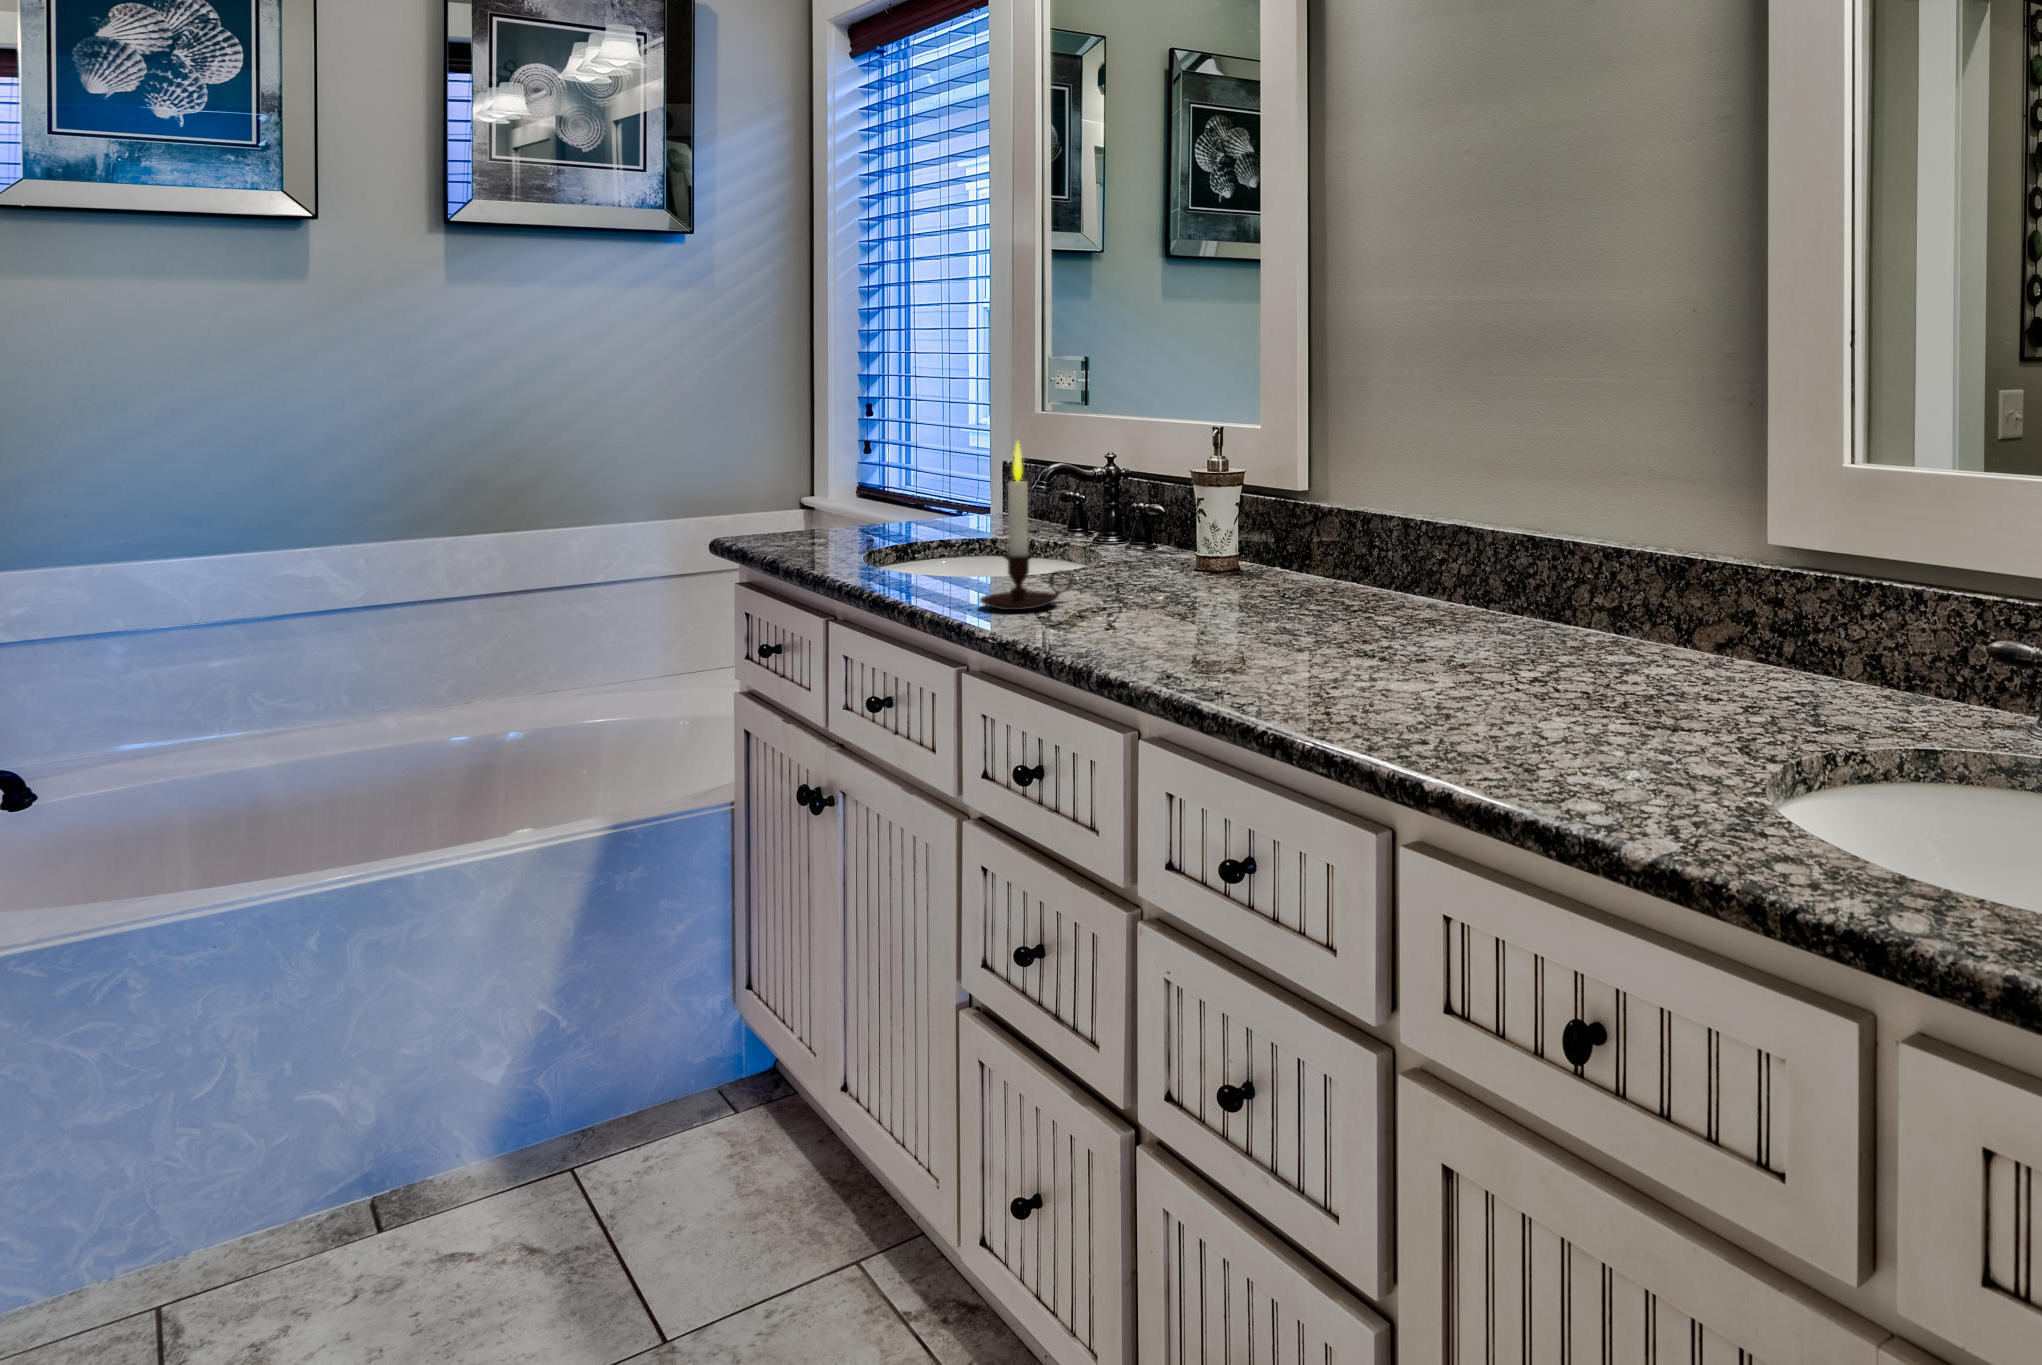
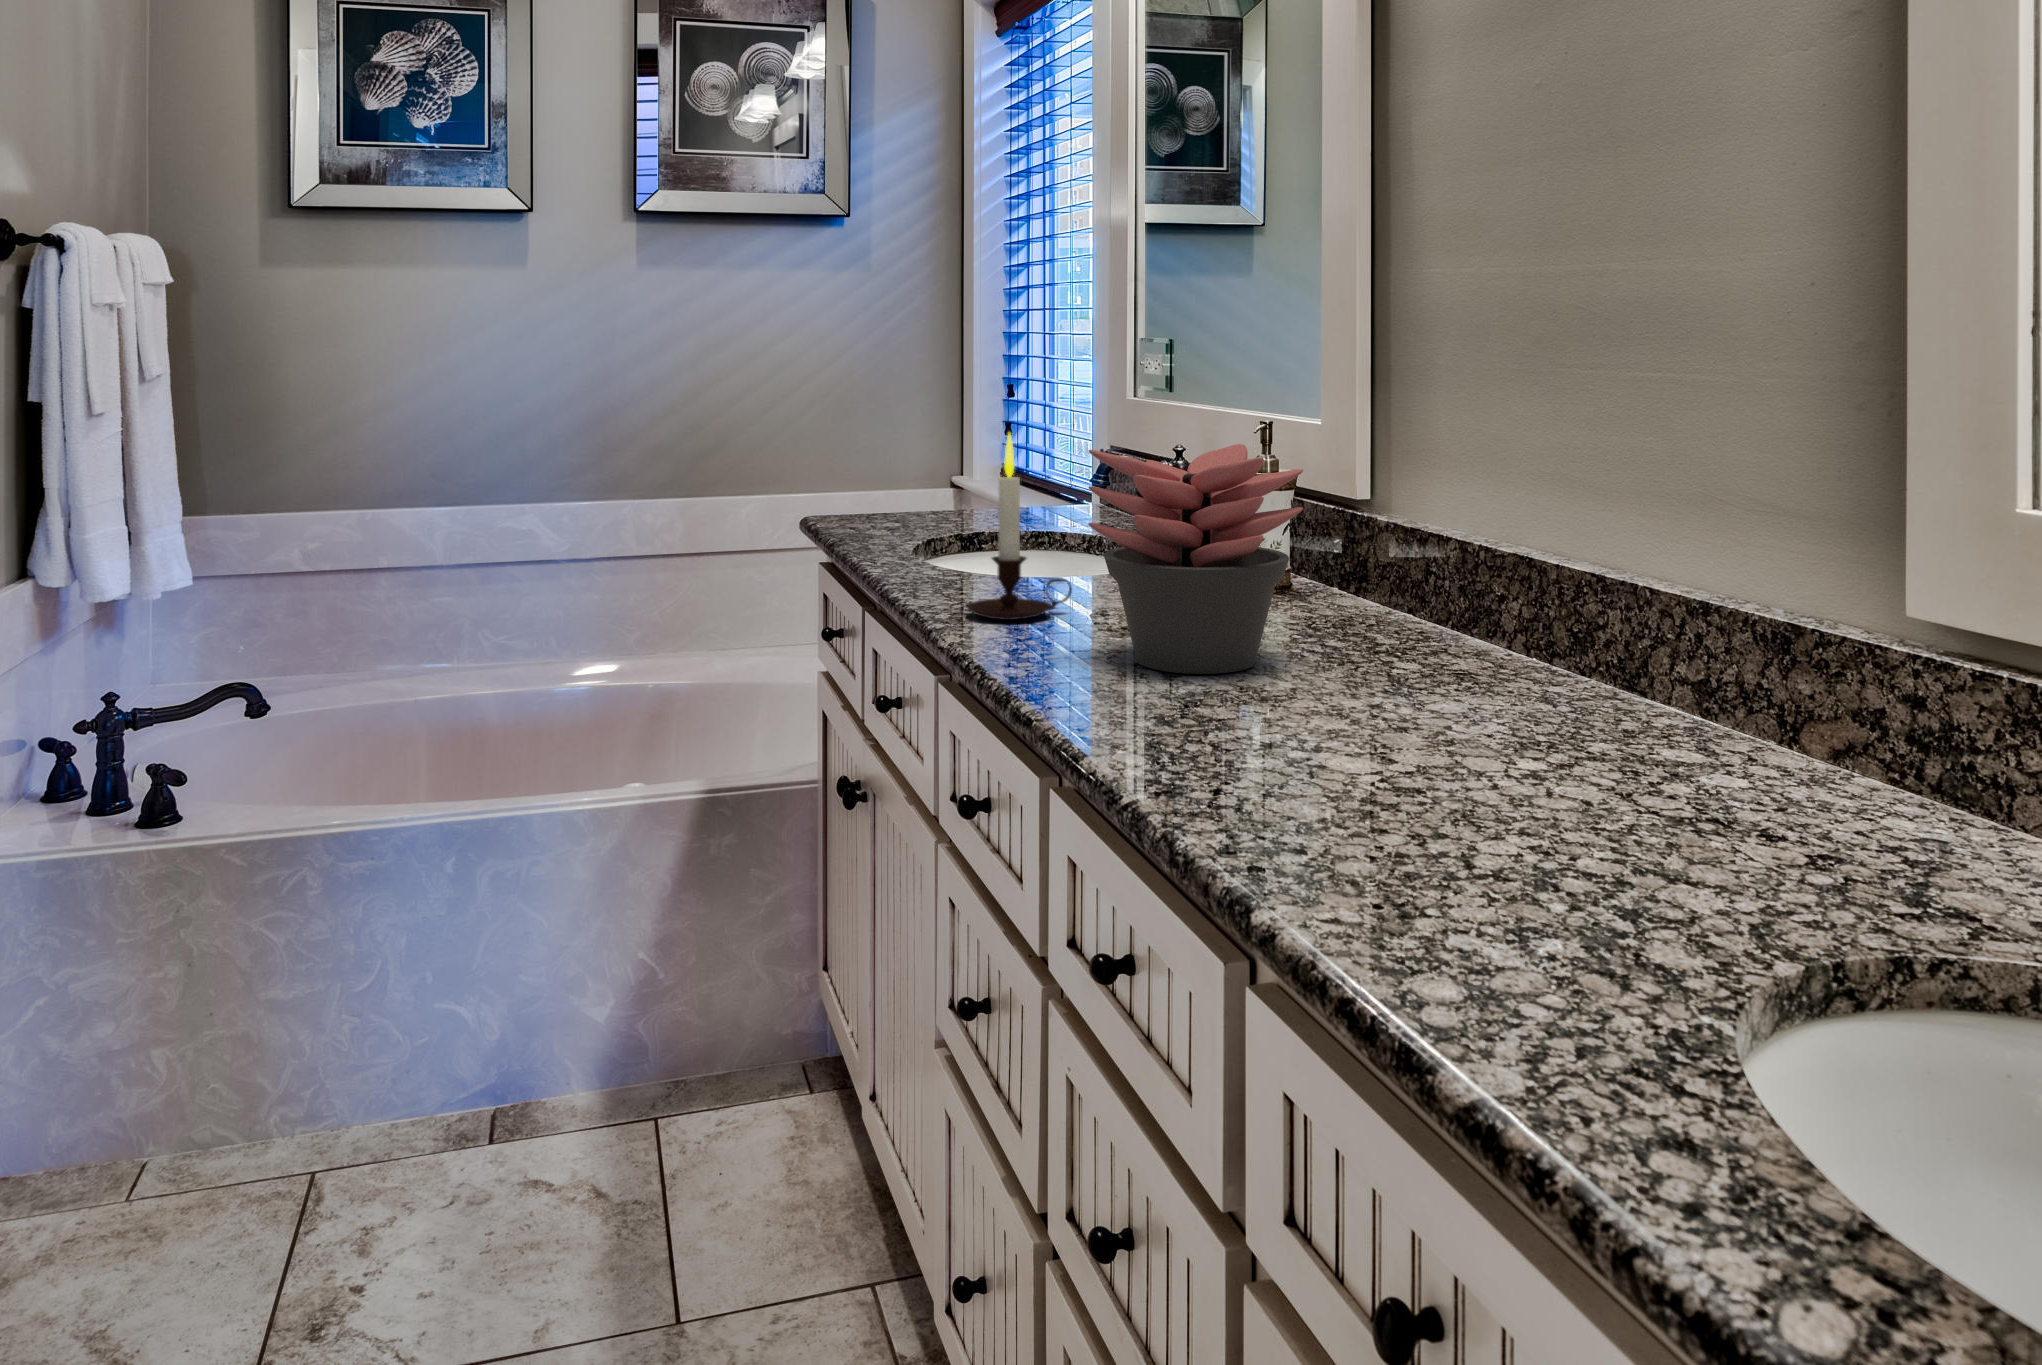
succulent plant: none [1127,444,1306,637] -> present [1088,444,1303,674]

